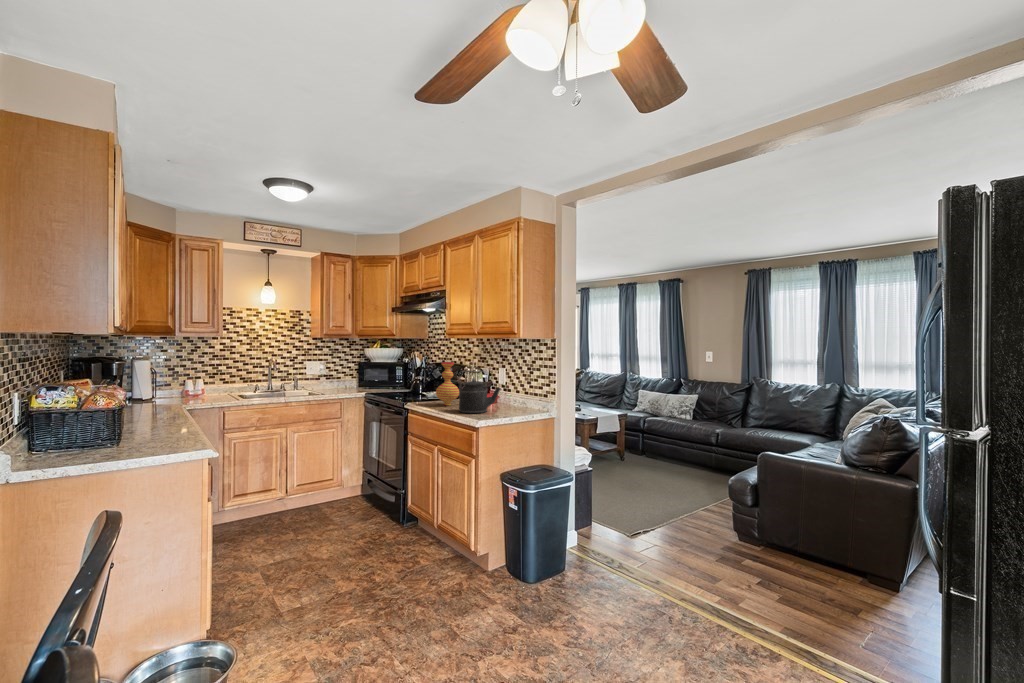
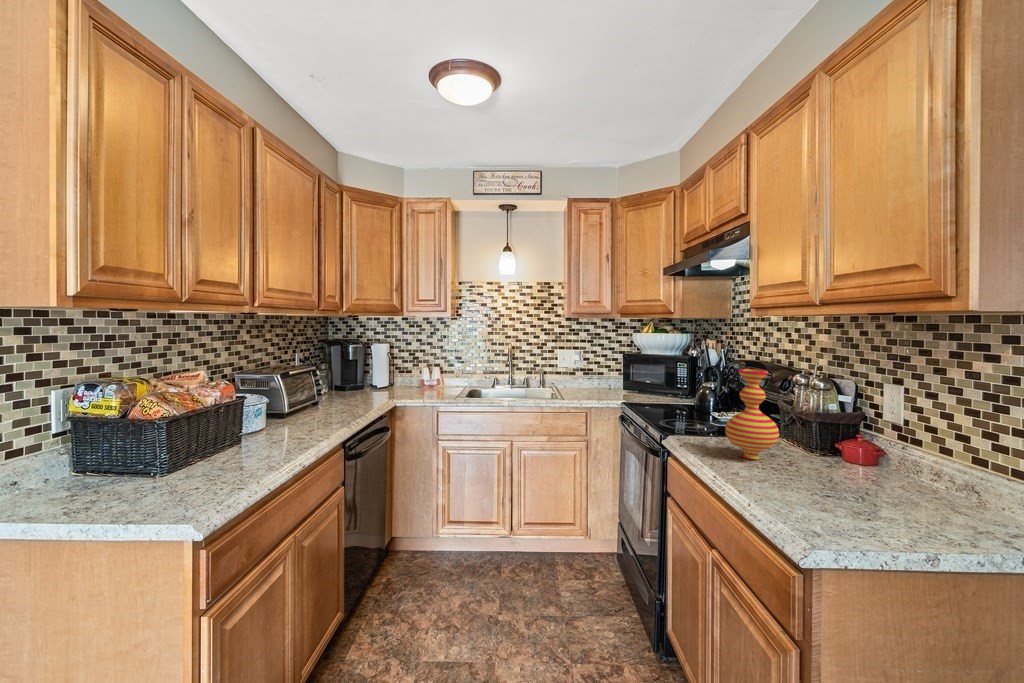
kettle: present [459,377,501,413] -> none [773,397,900,508]

